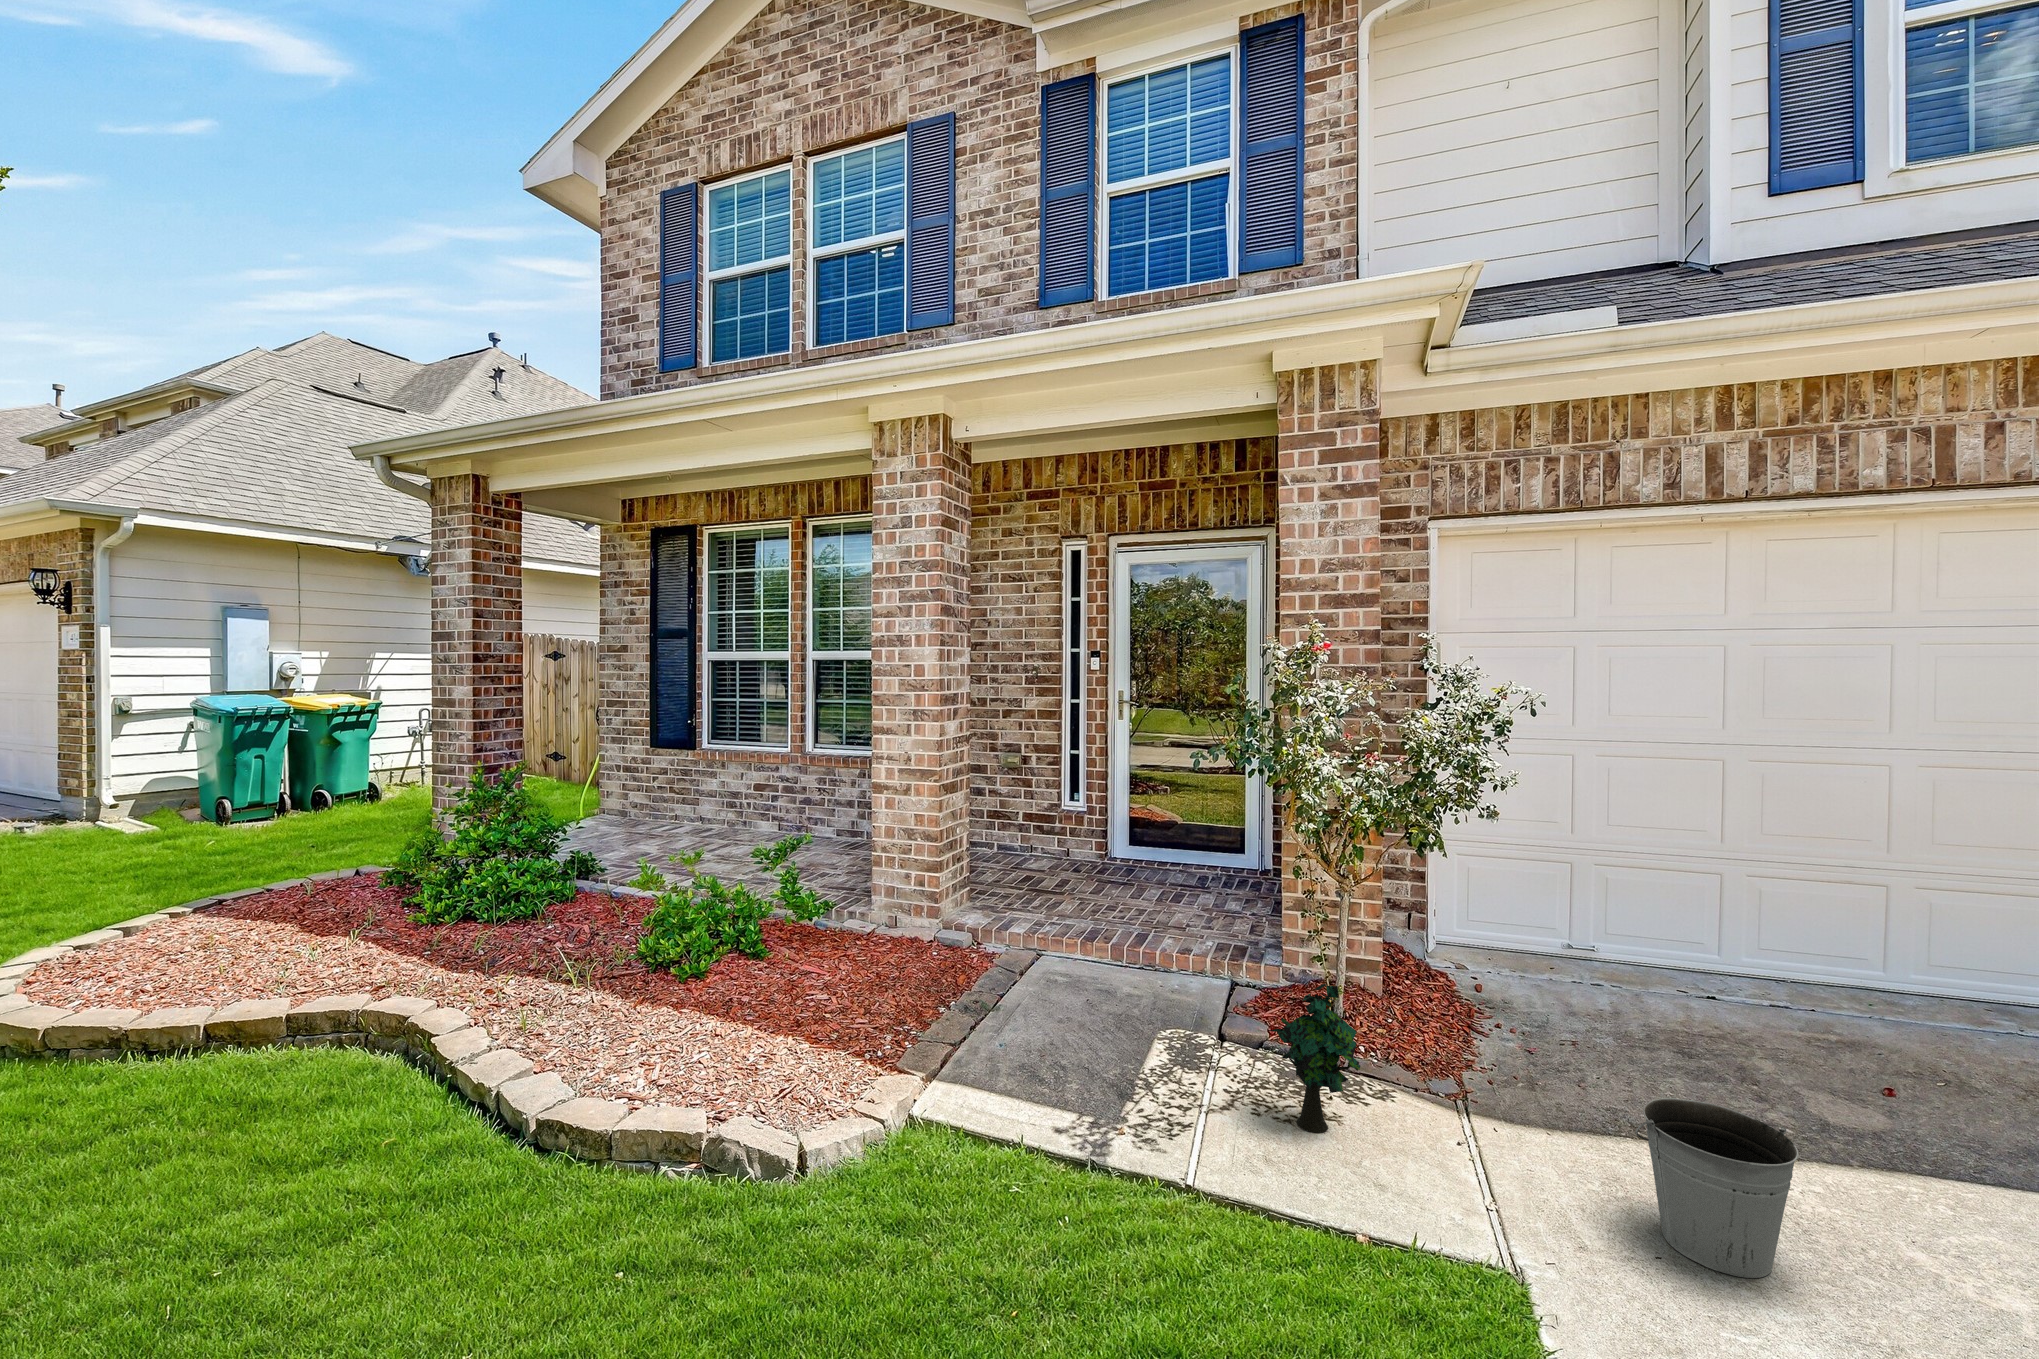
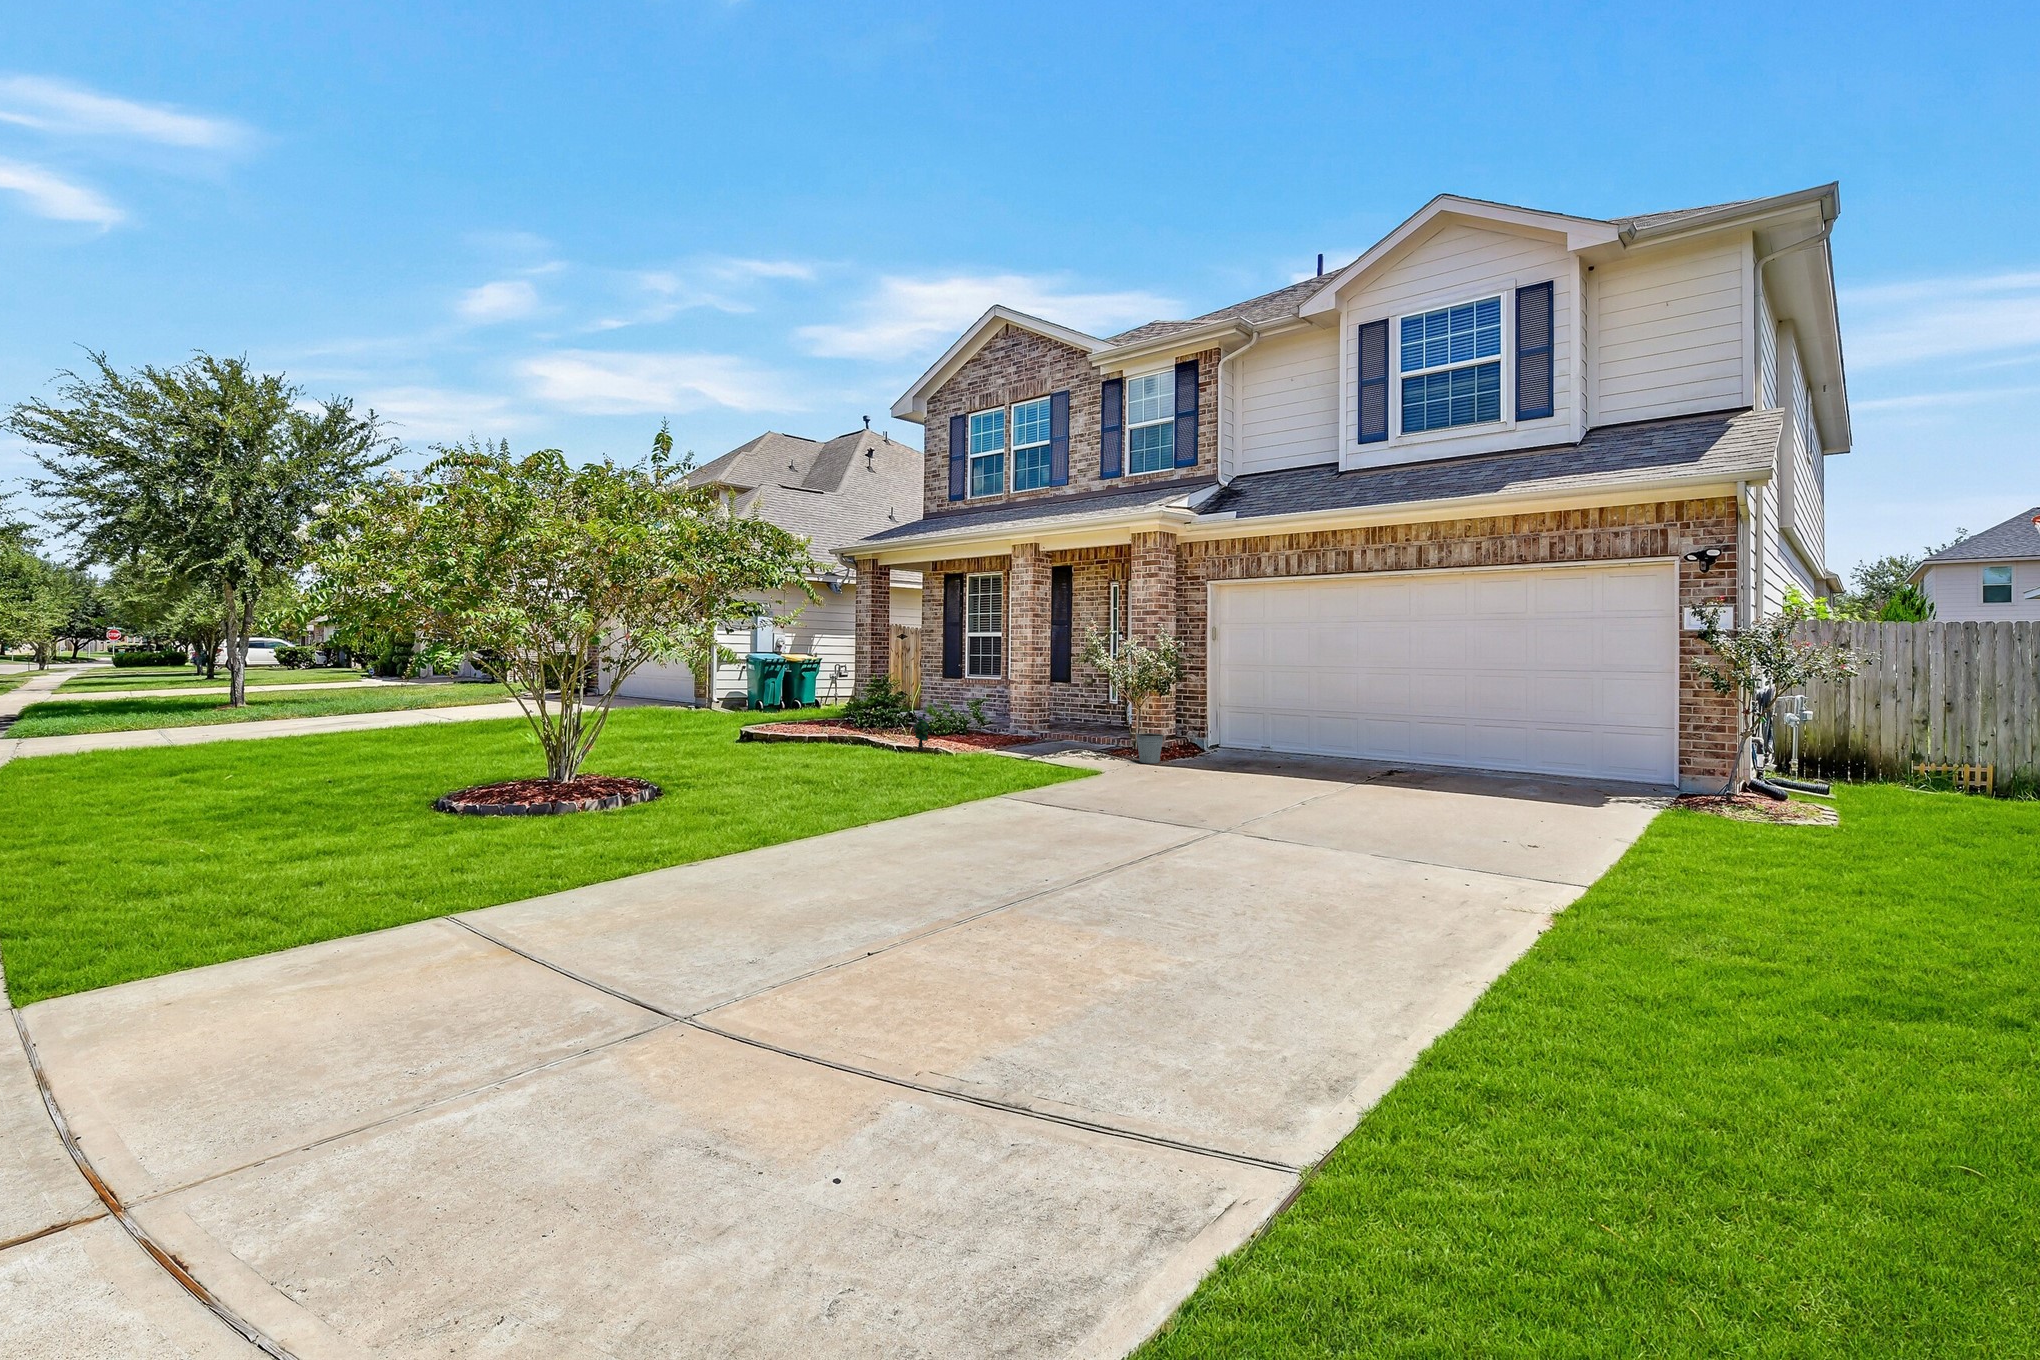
decorative plant: present [1269,984,1360,1133] -> present [913,714,933,751]

